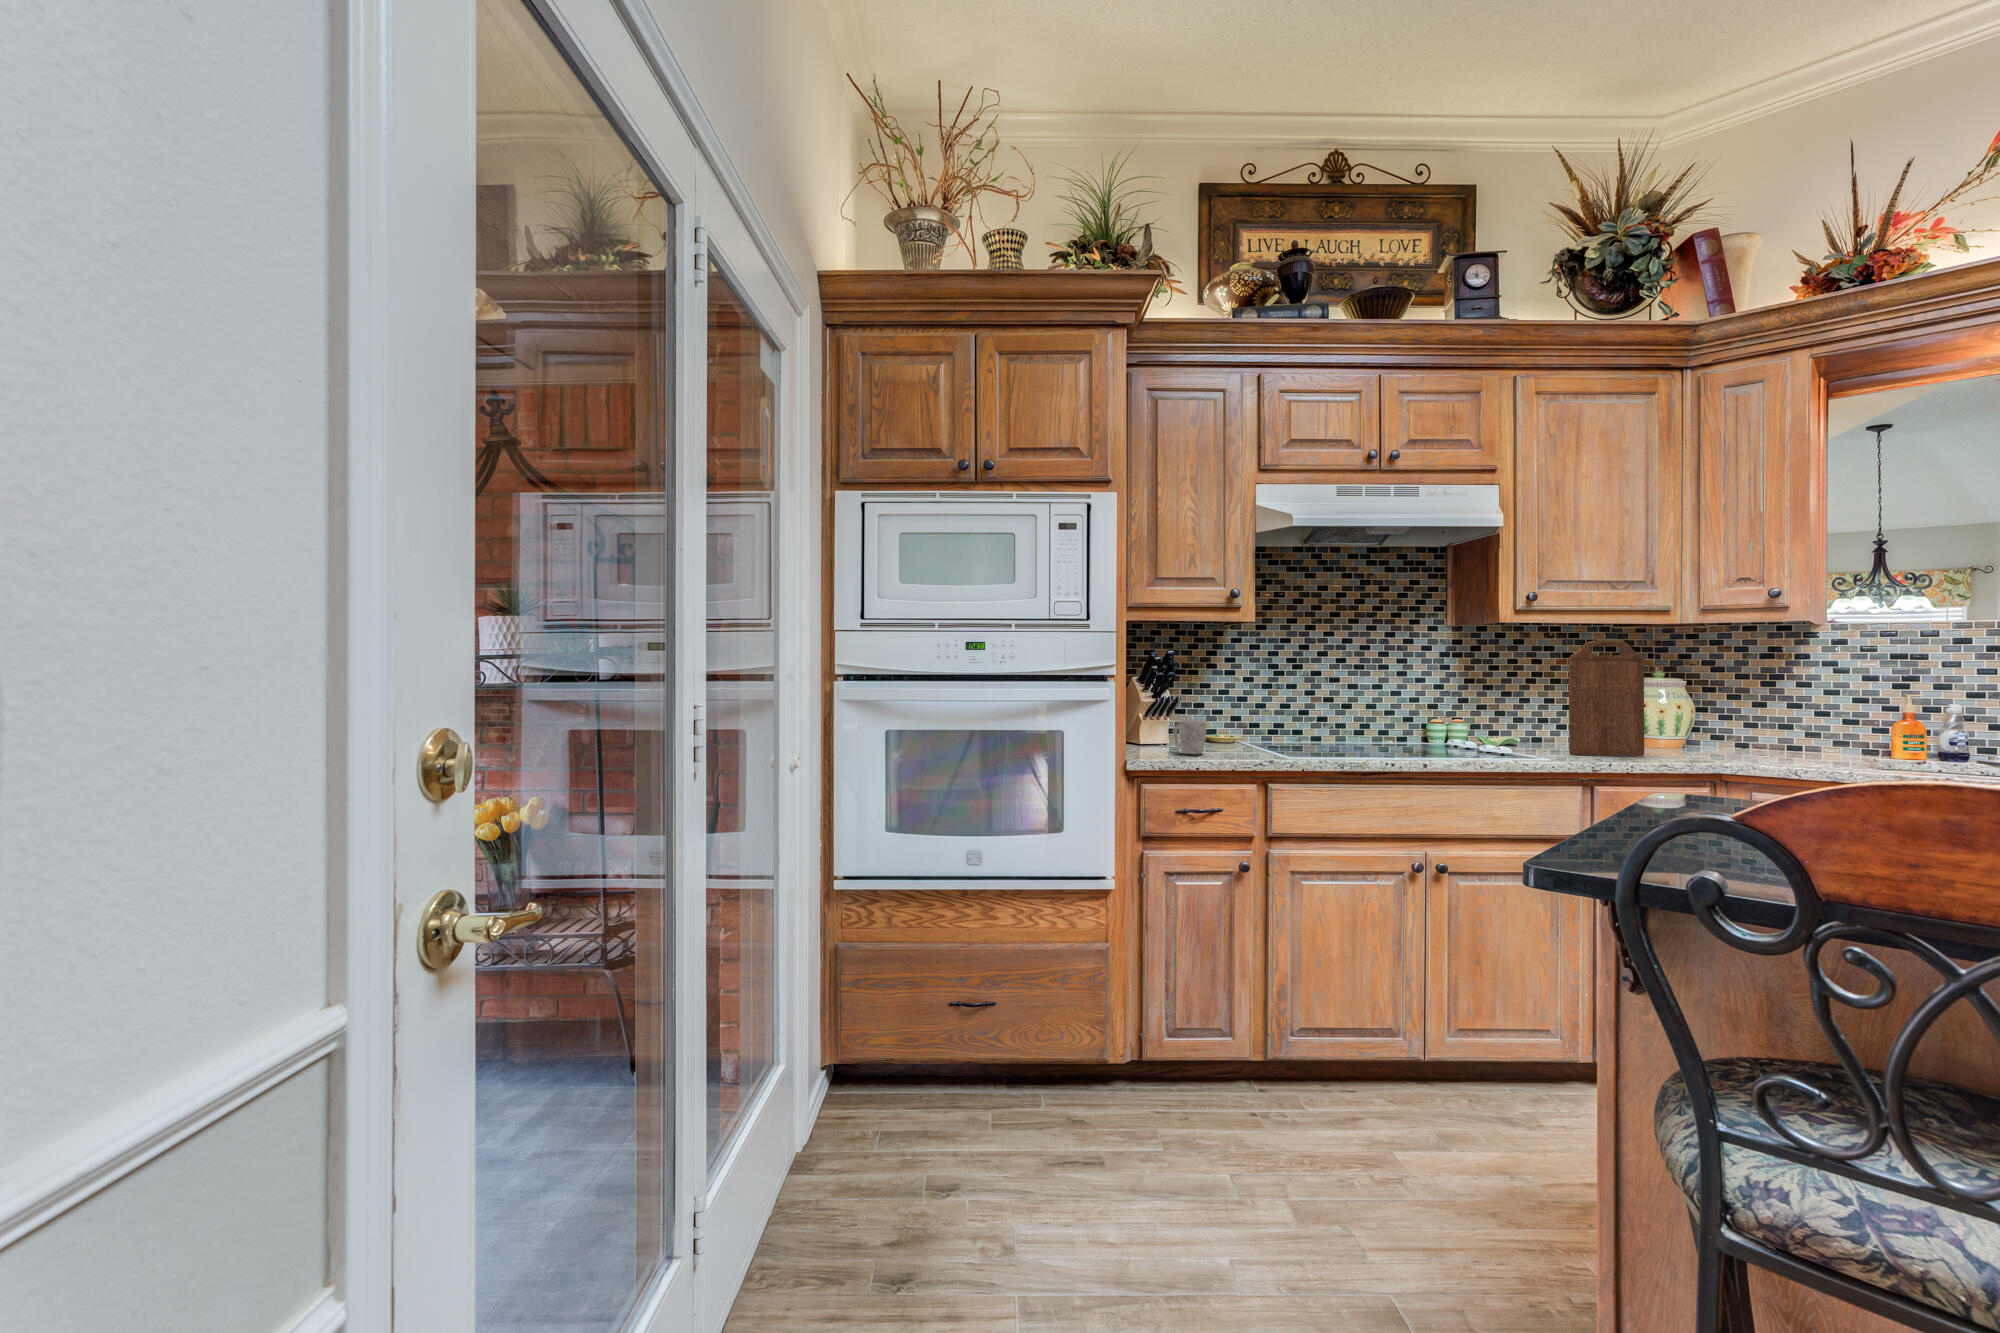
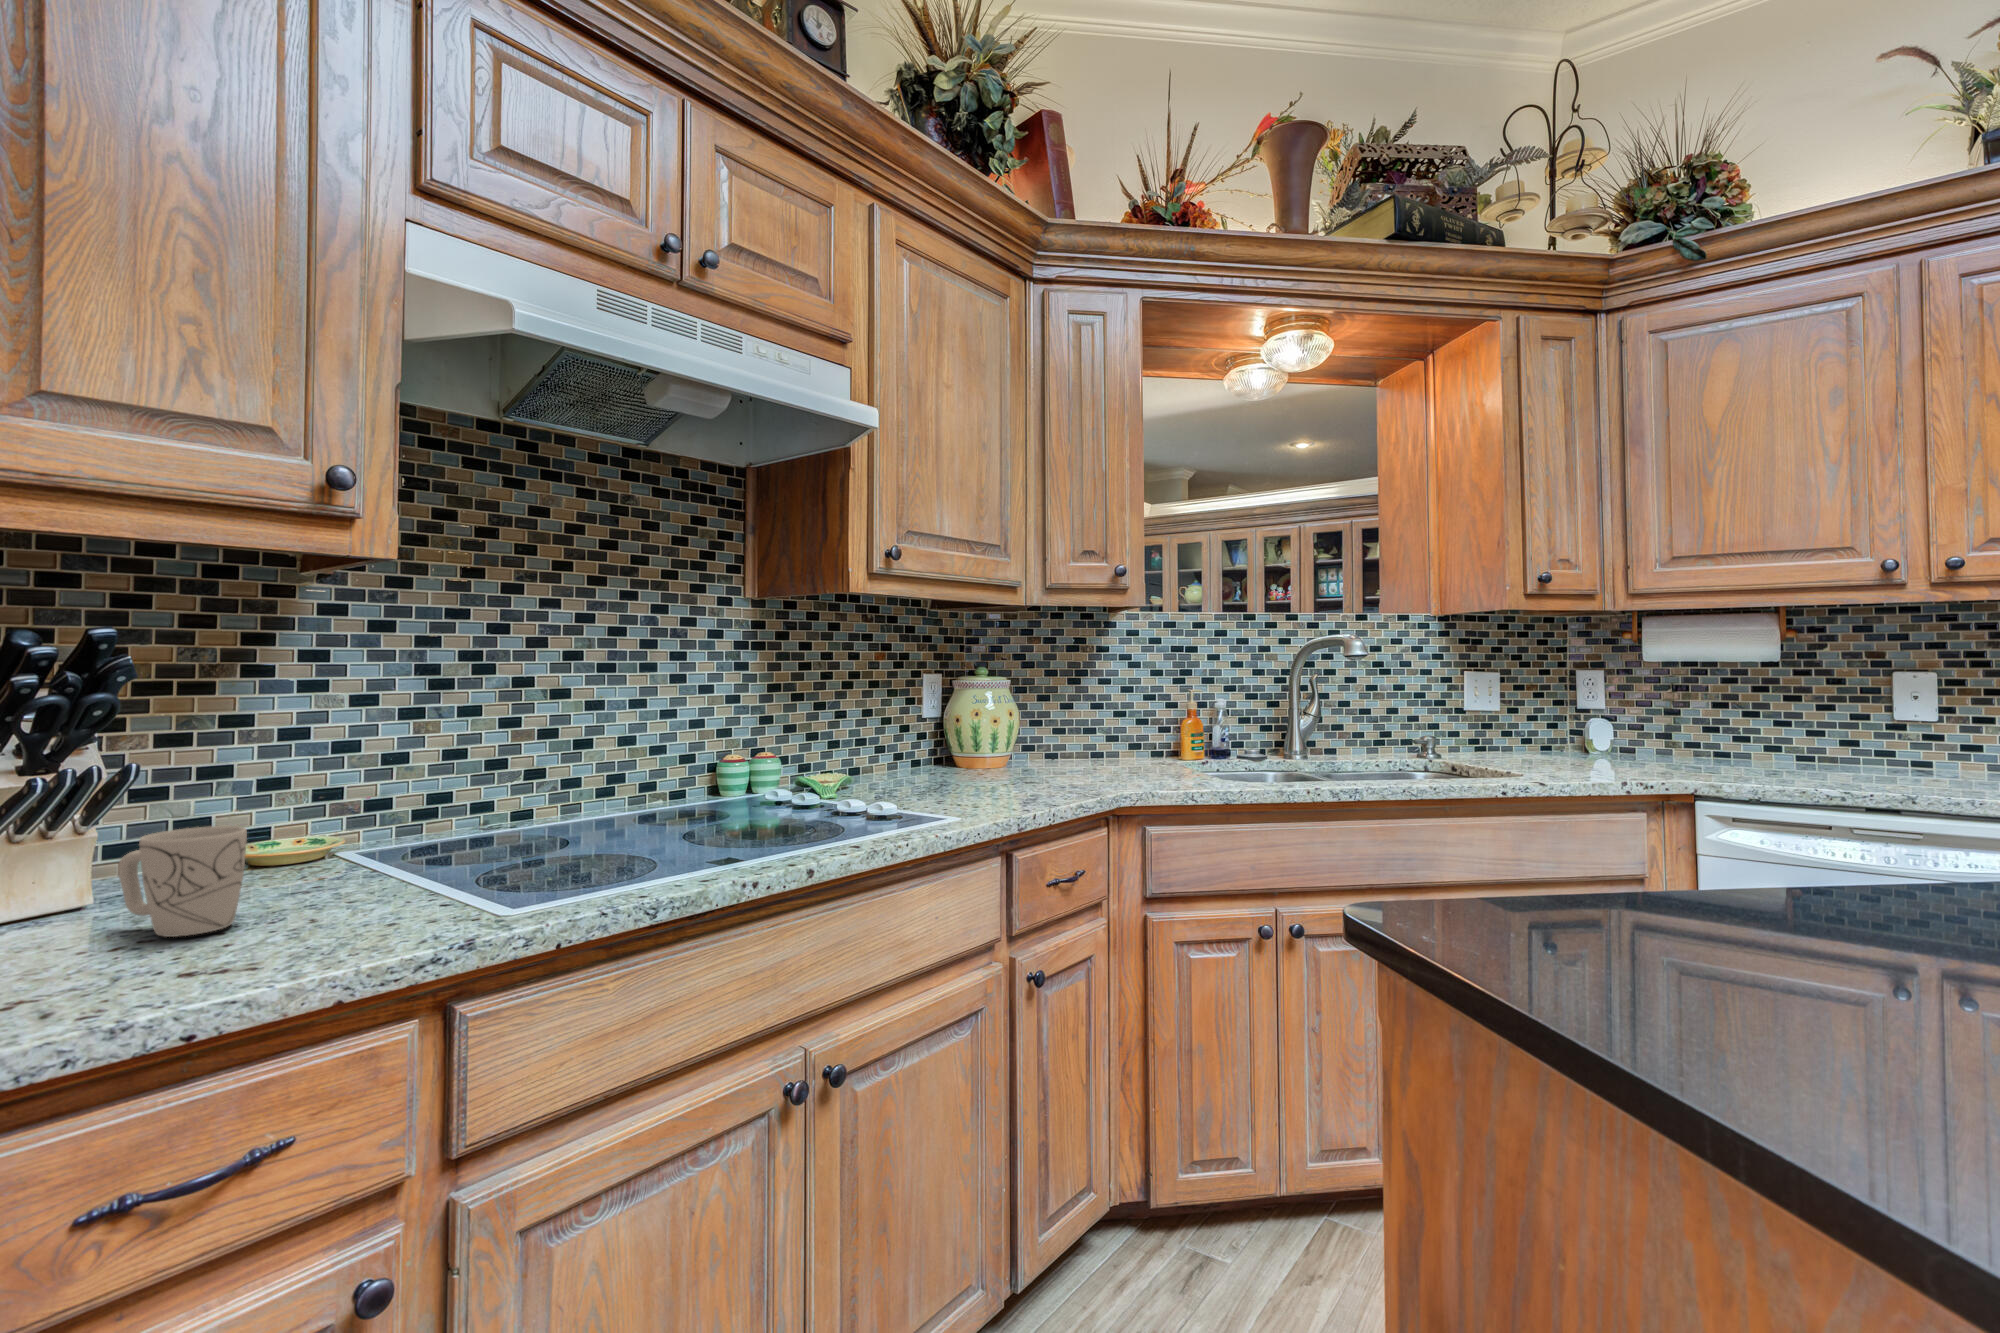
cutting board: present [1569,640,1644,756] -> none [922,628,999,796]

